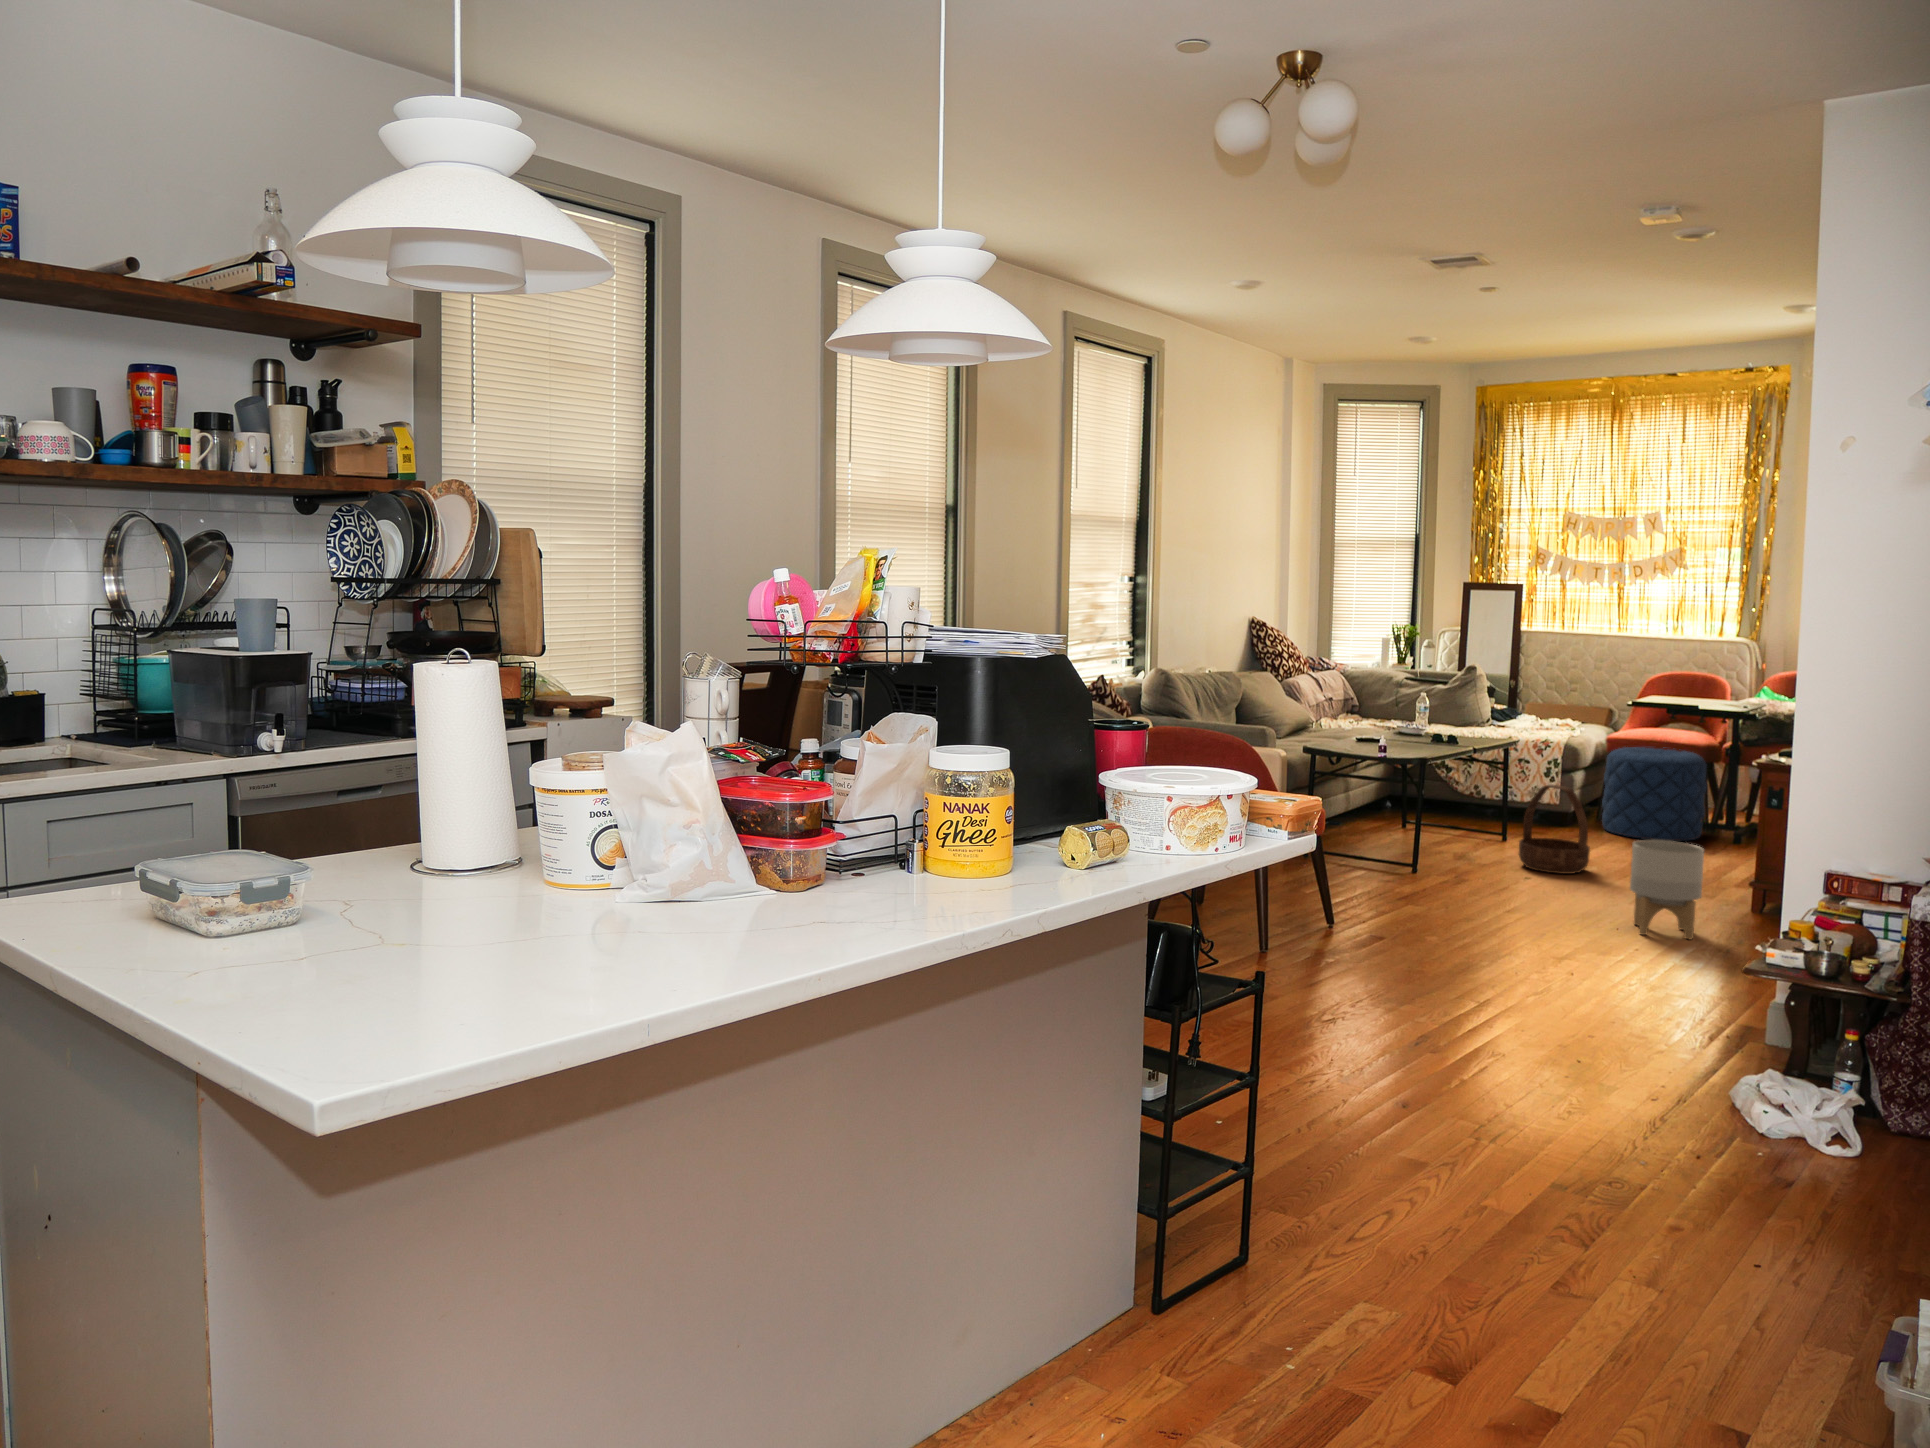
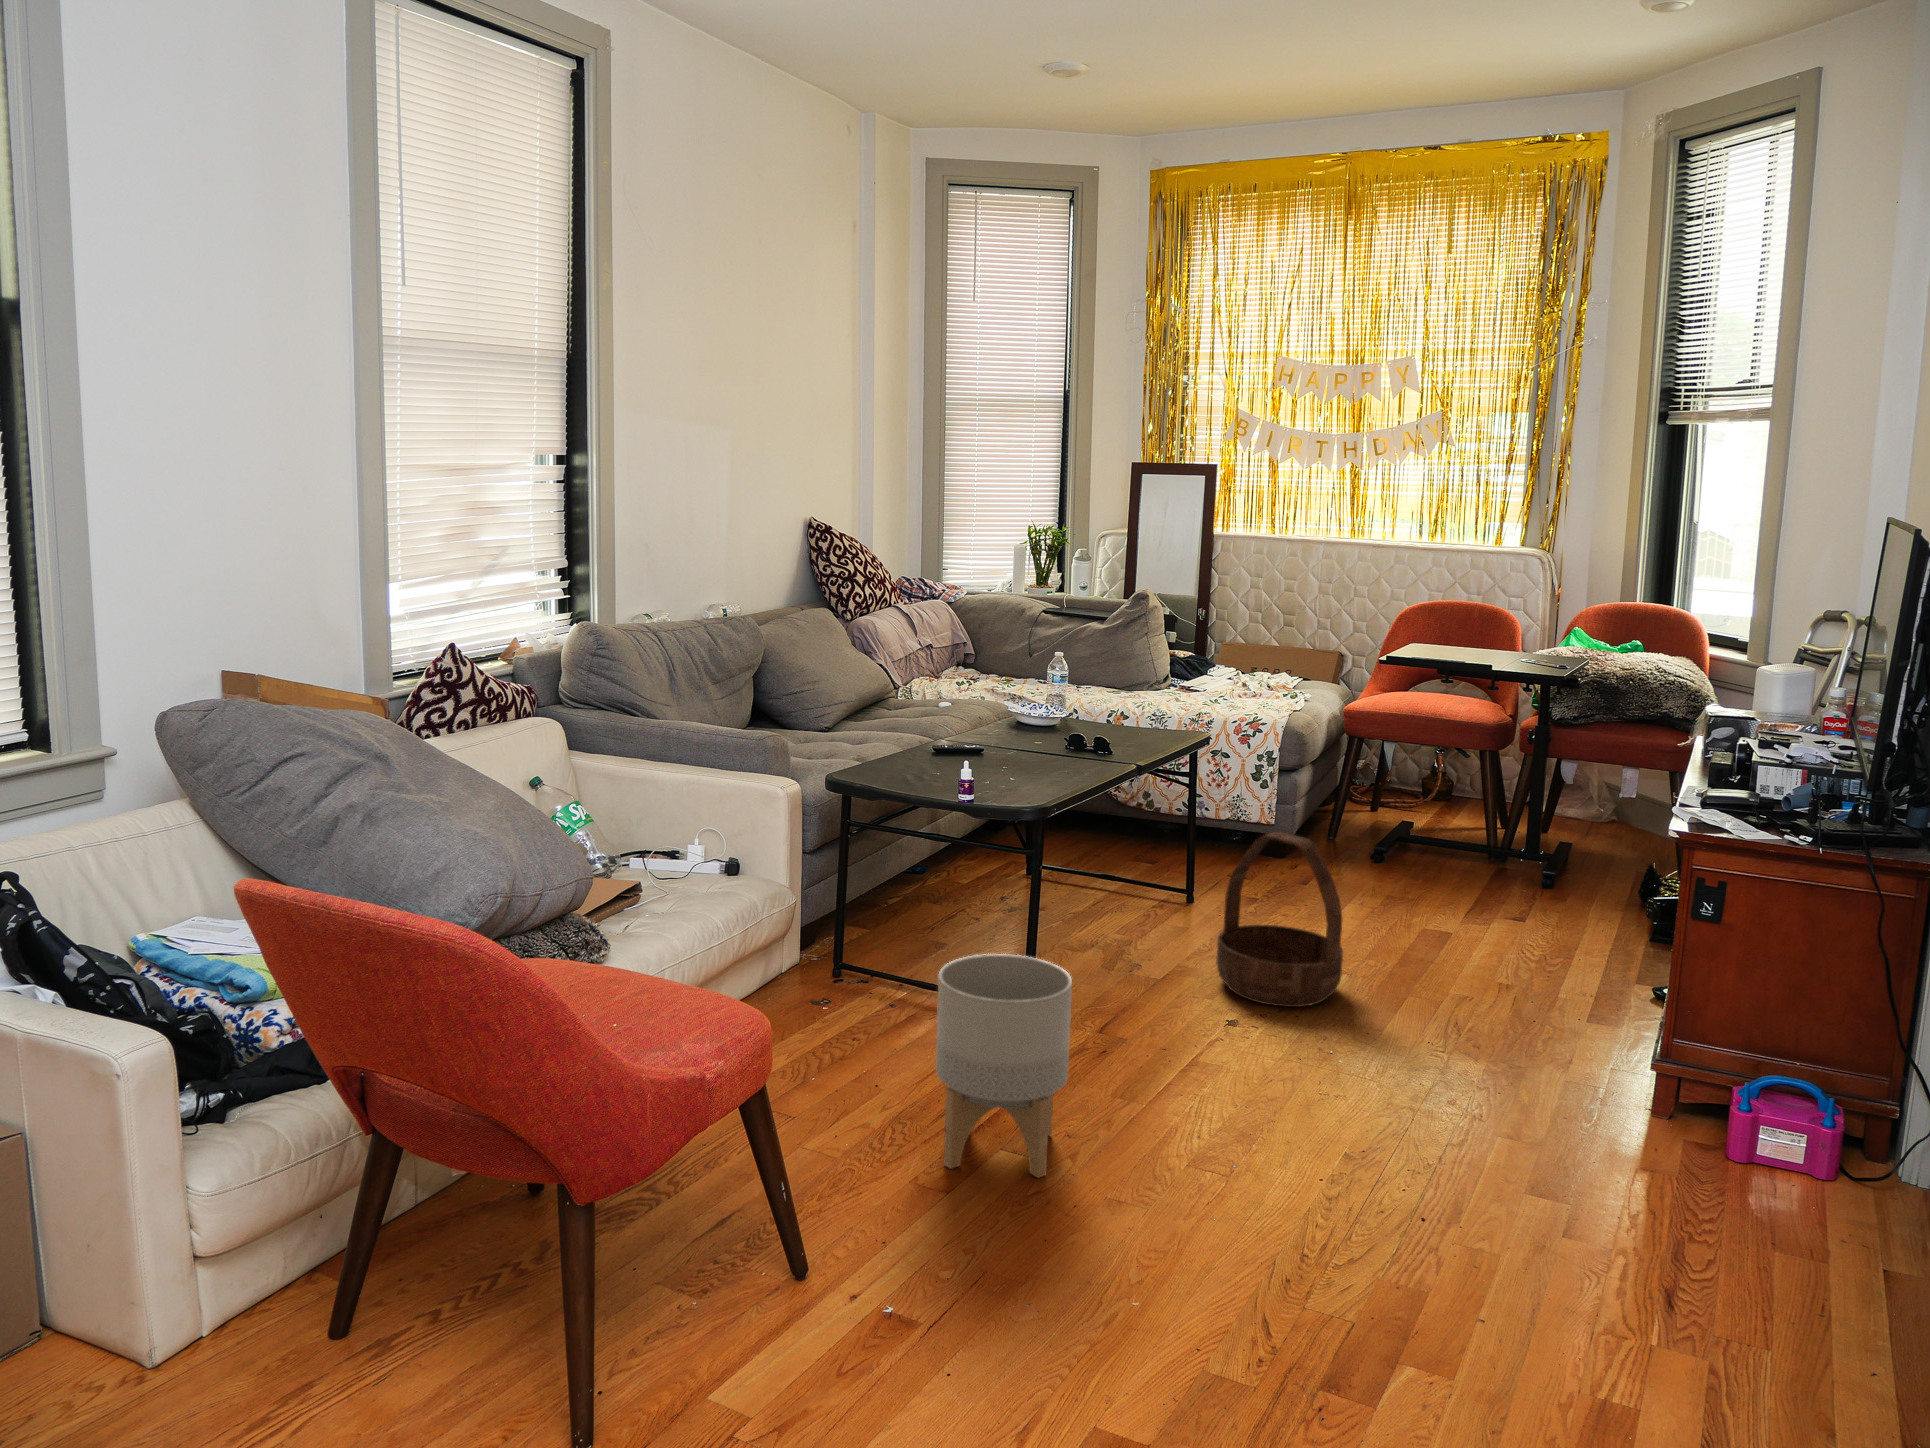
pouf: present [1602,747,1707,841] -> none [1340,727,1502,888]
planter: present [1630,840,1704,940] -> present [936,954,1072,1178]

